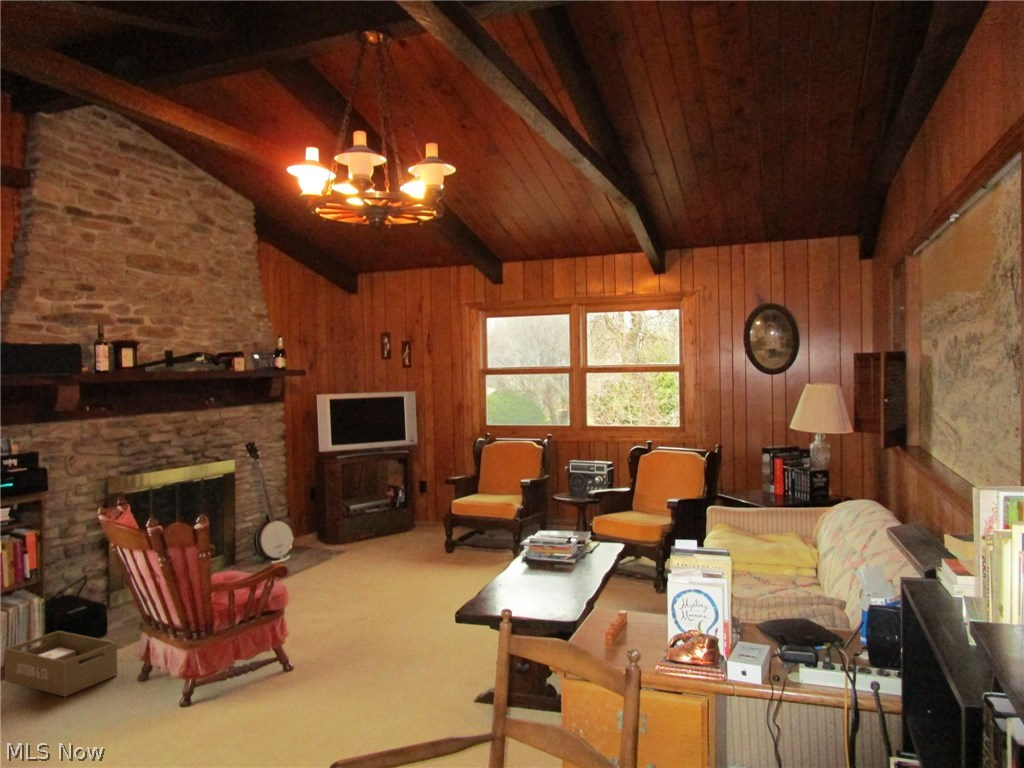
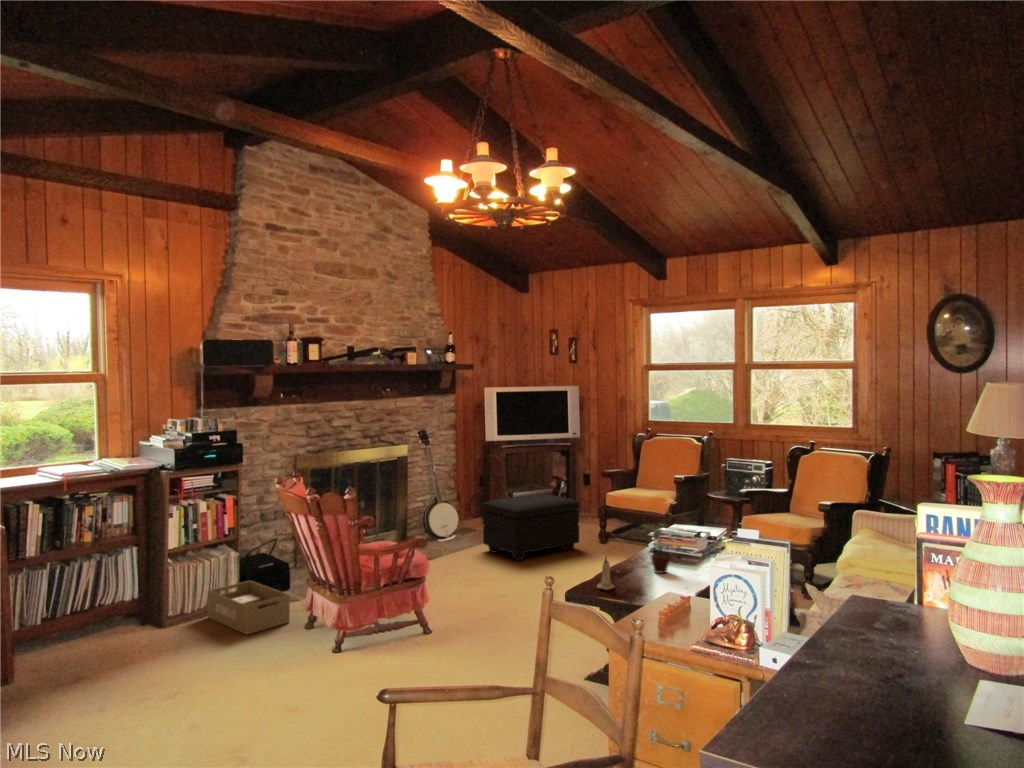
footstool: none [326,506,429,578] -> present [483,494,580,560]
potted plant: none [516,531,562,581] -> present [640,524,670,573]
candle: none [486,568,504,603] -> present [597,557,615,590]

